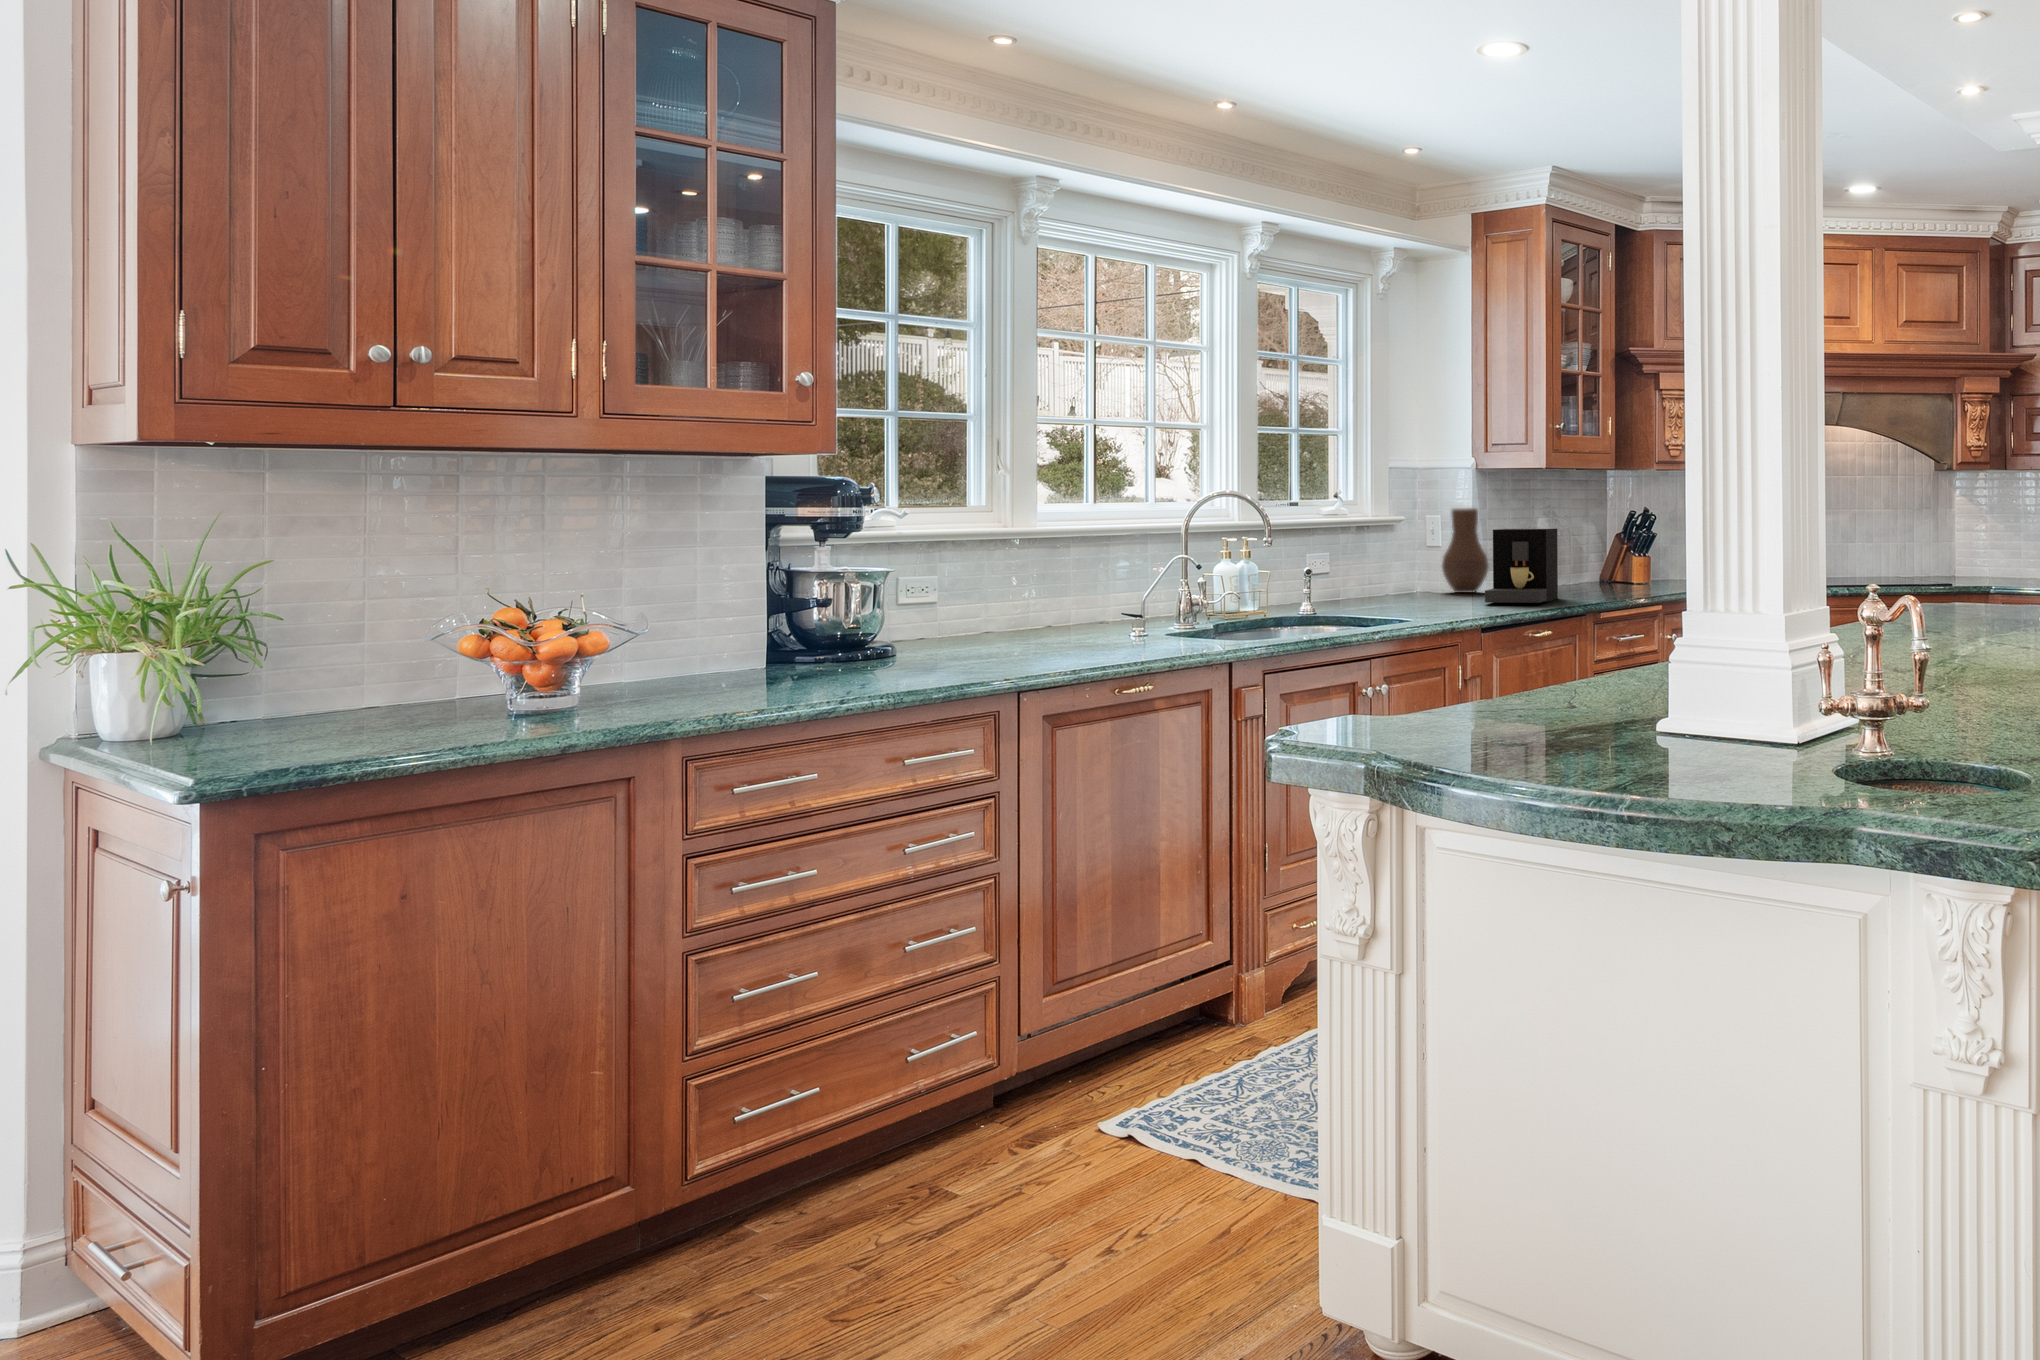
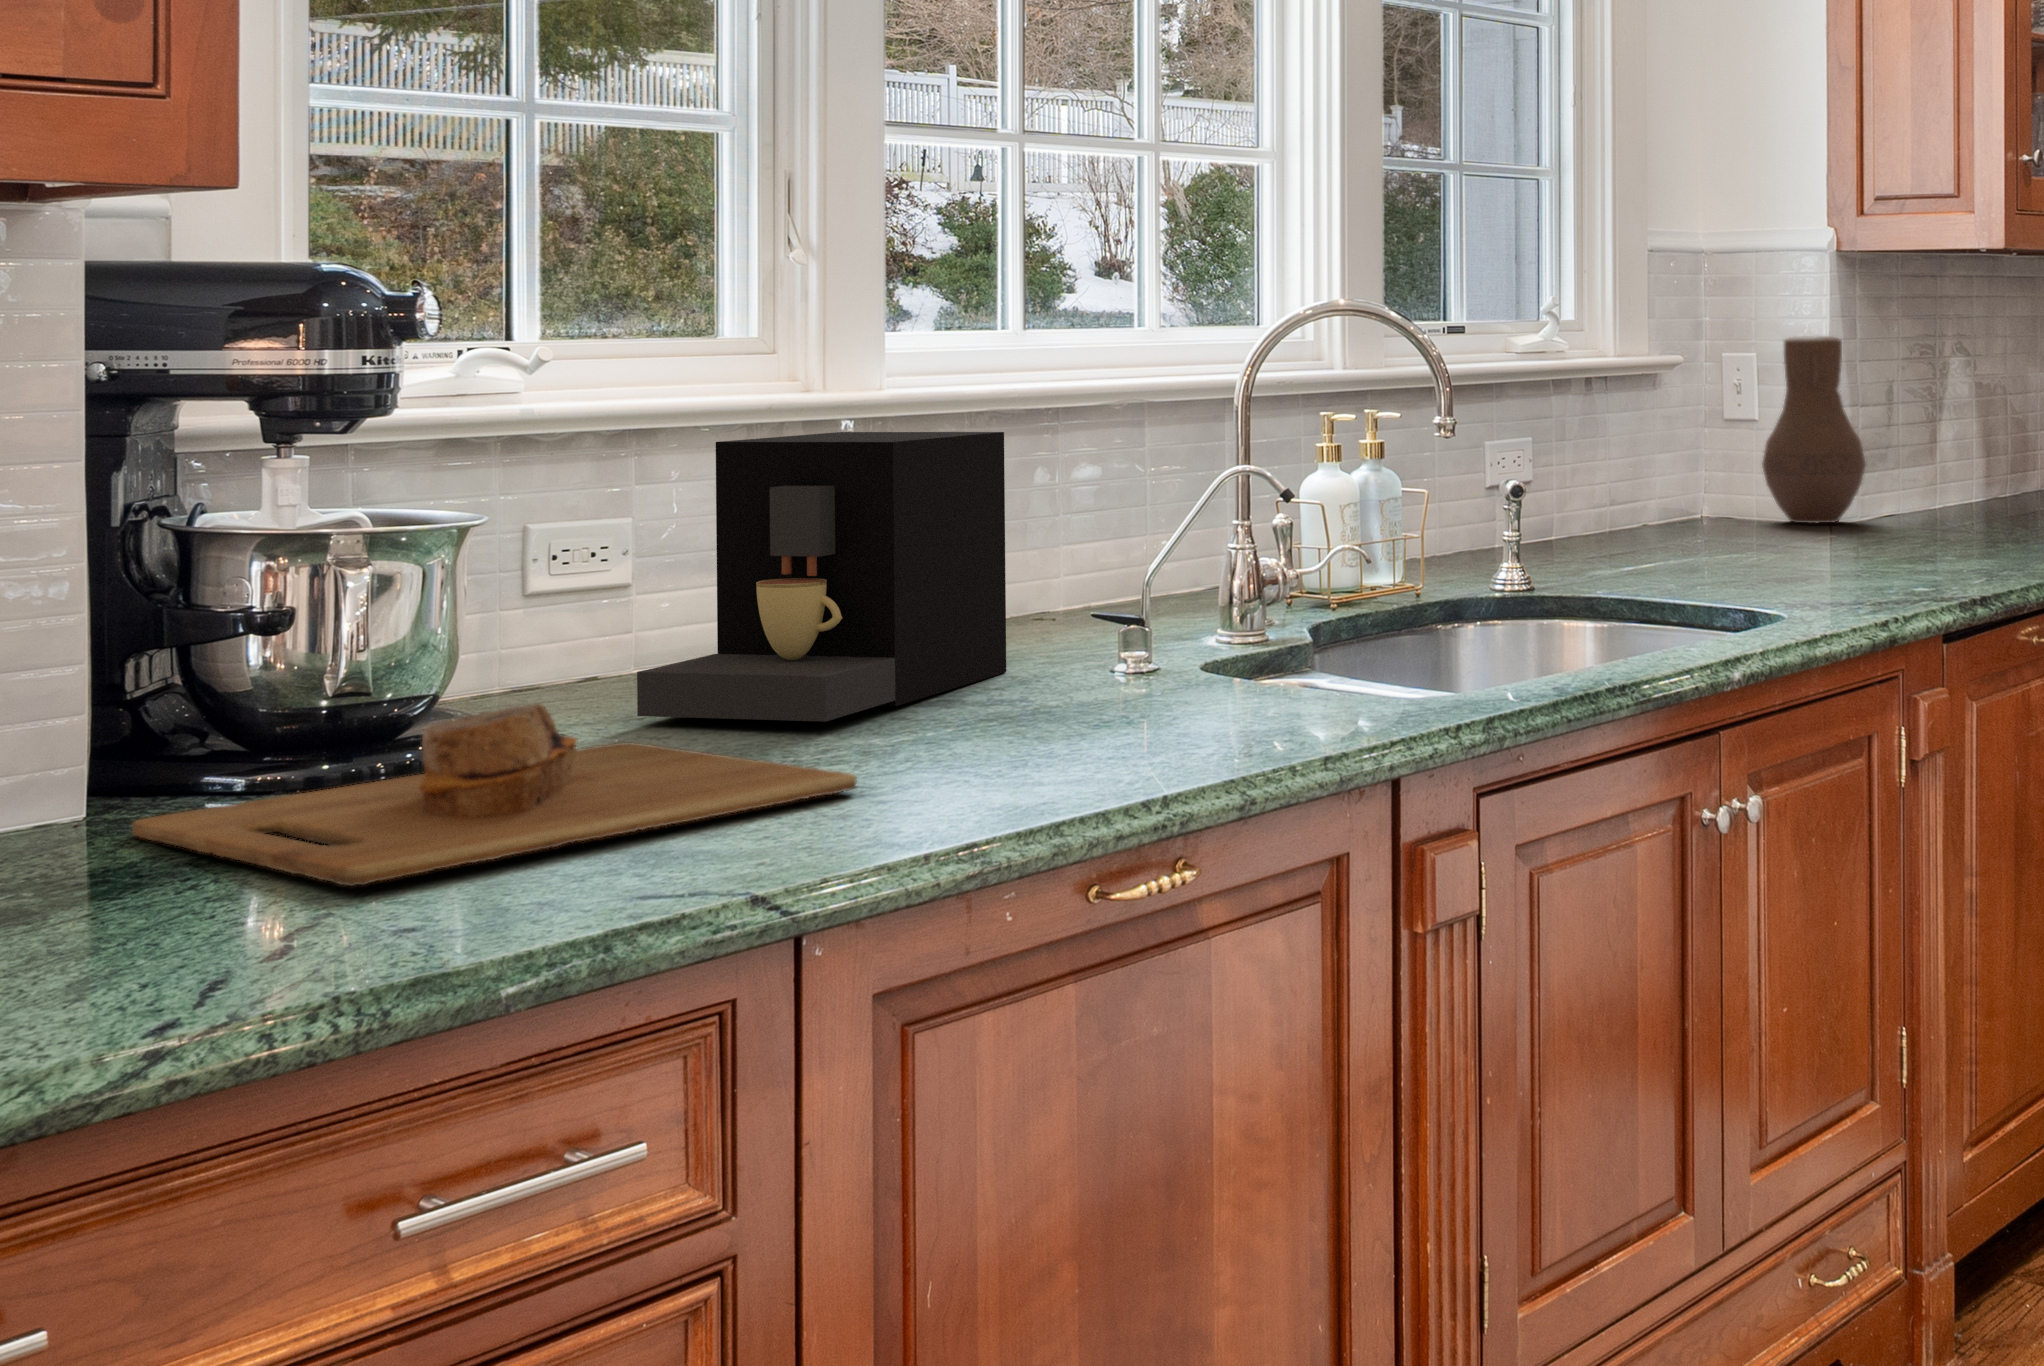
coffee maker: present [1485,529,1558,603] -> present [637,432,1006,722]
cutting board: none [785,629,1029,676] -> present [132,703,857,886]

